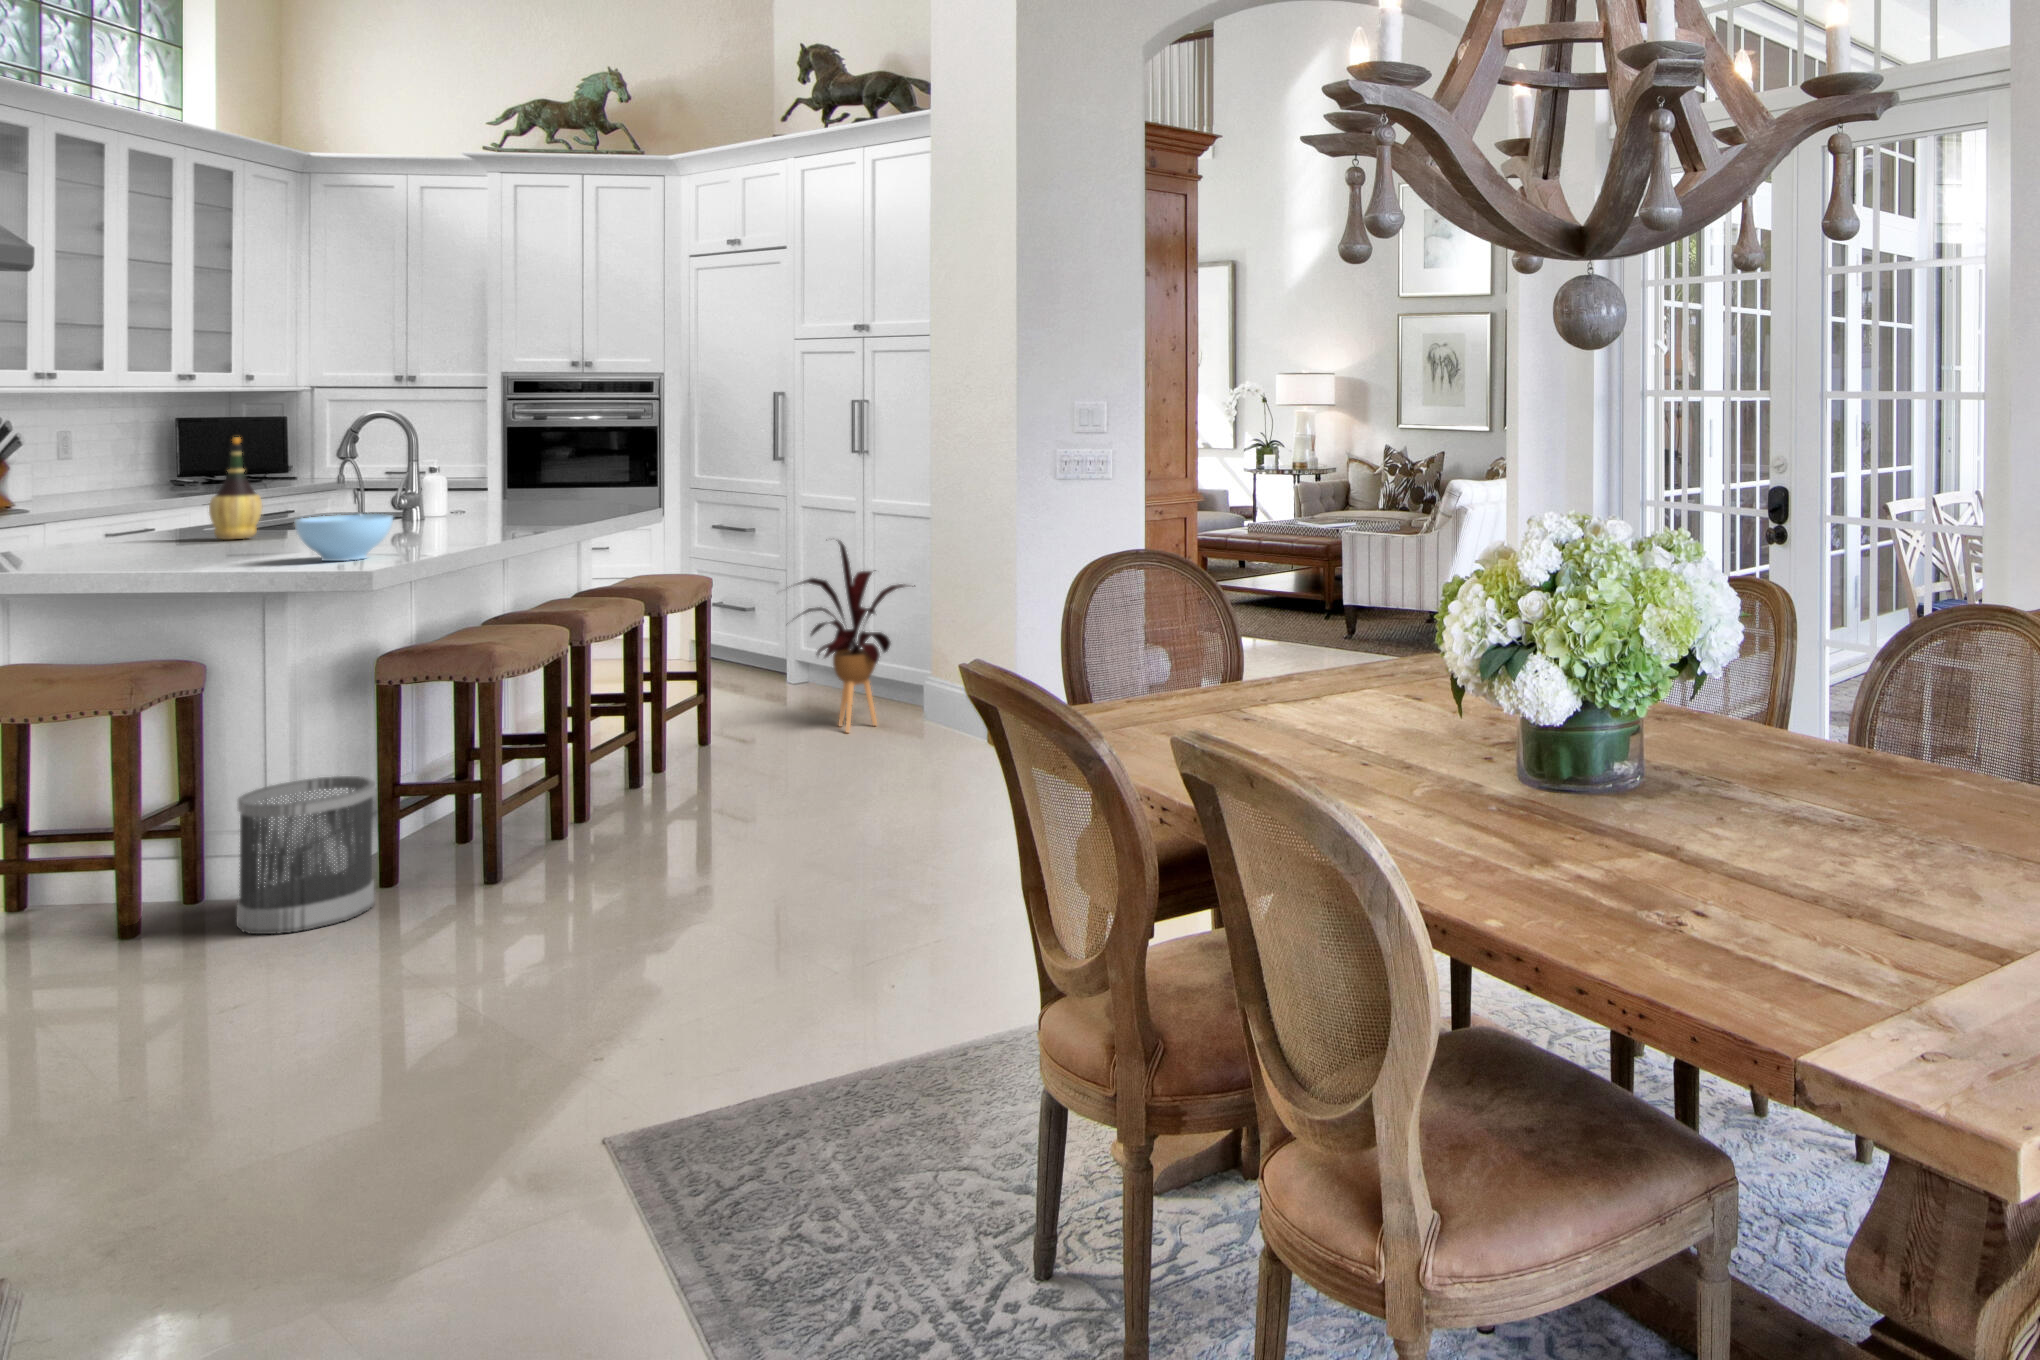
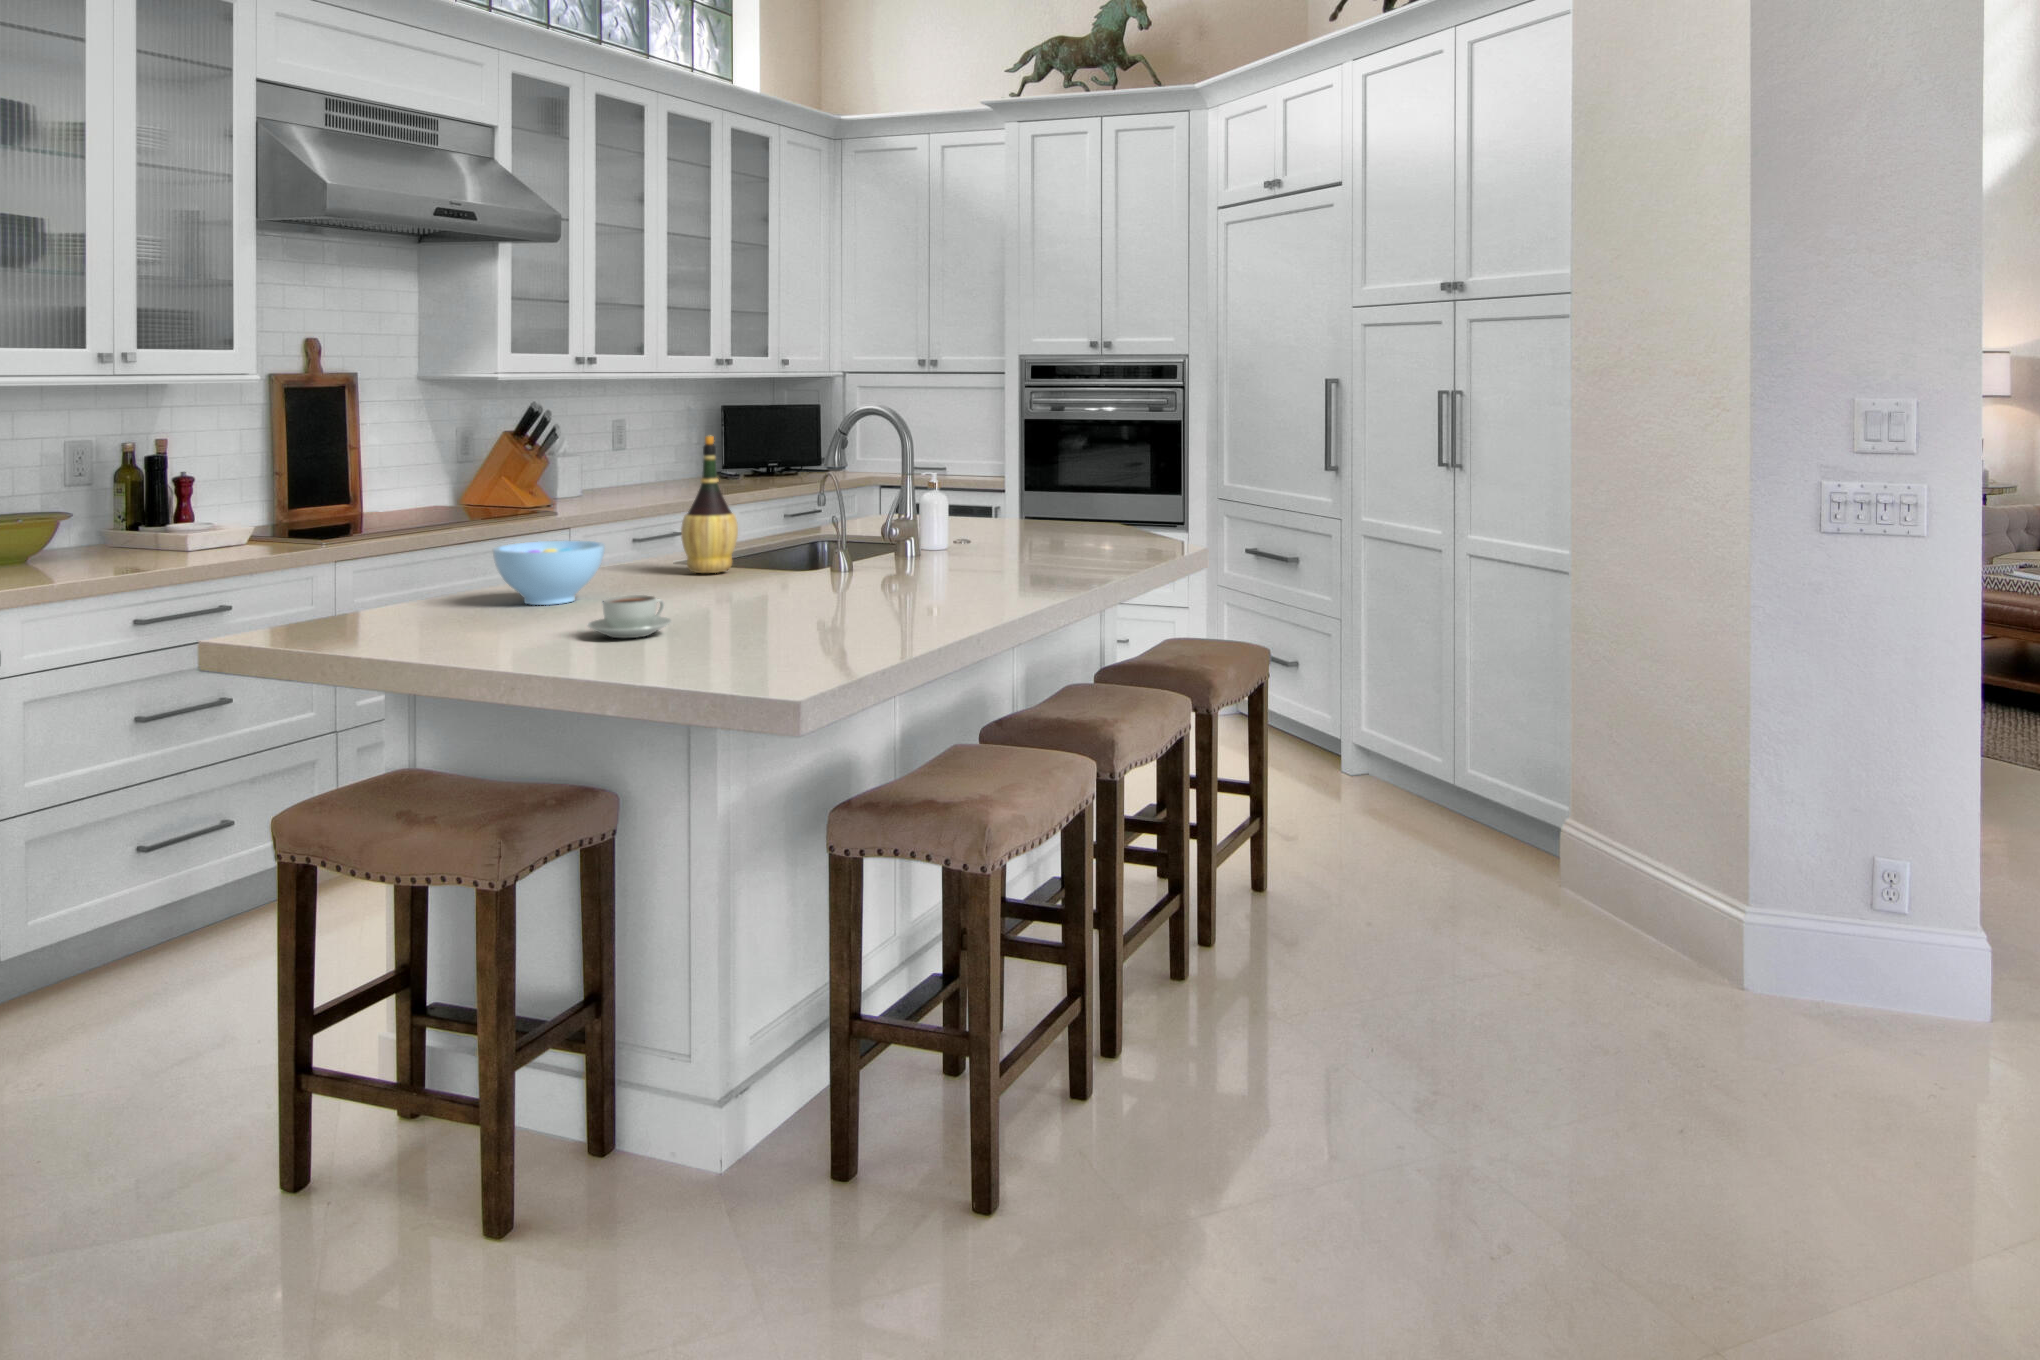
bowl: present [294,514,393,561] -> present [493,540,605,605]
coffee cup: none [181,538,249,565] -> present [588,595,671,638]
house plant: present [793,540,915,732] -> none [1359,602,1555,905]
wastebasket: present [236,776,375,934] -> none [633,998,818,1303]

